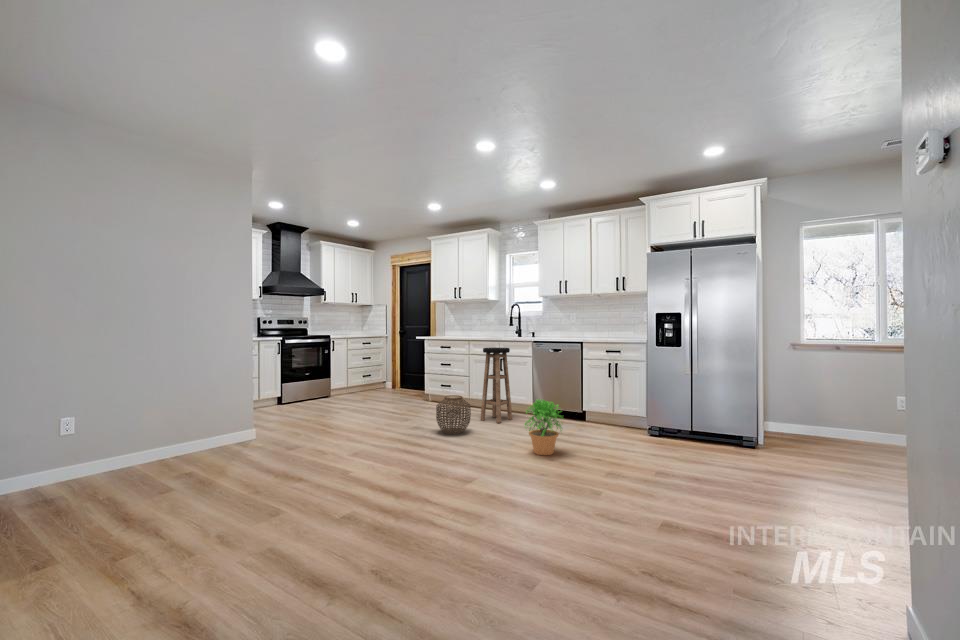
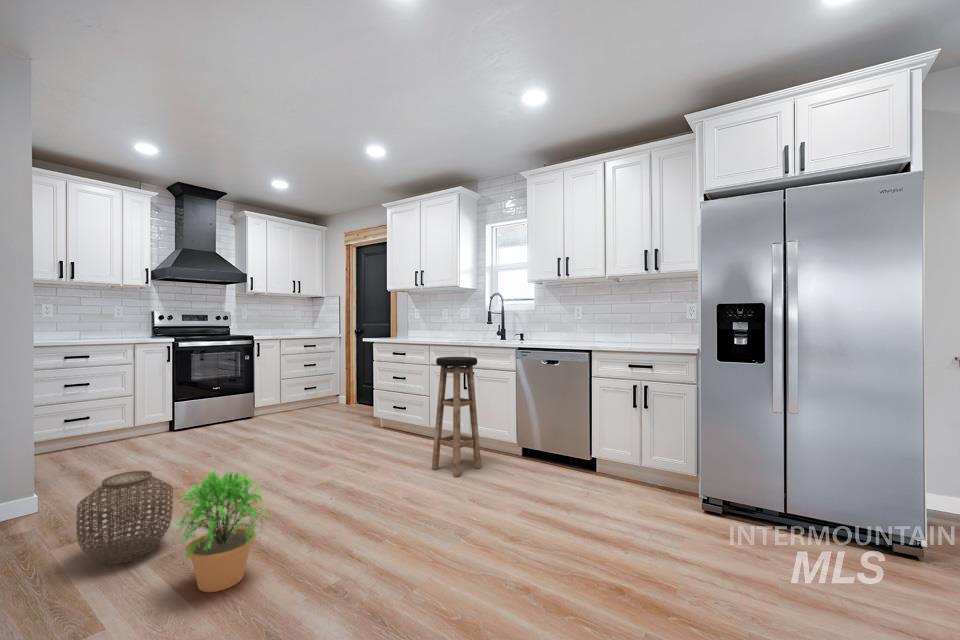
woven basket: present [436,395,471,434] -> present [76,471,173,564]
potted plant: present [525,399,561,455] -> present [177,471,267,592]

